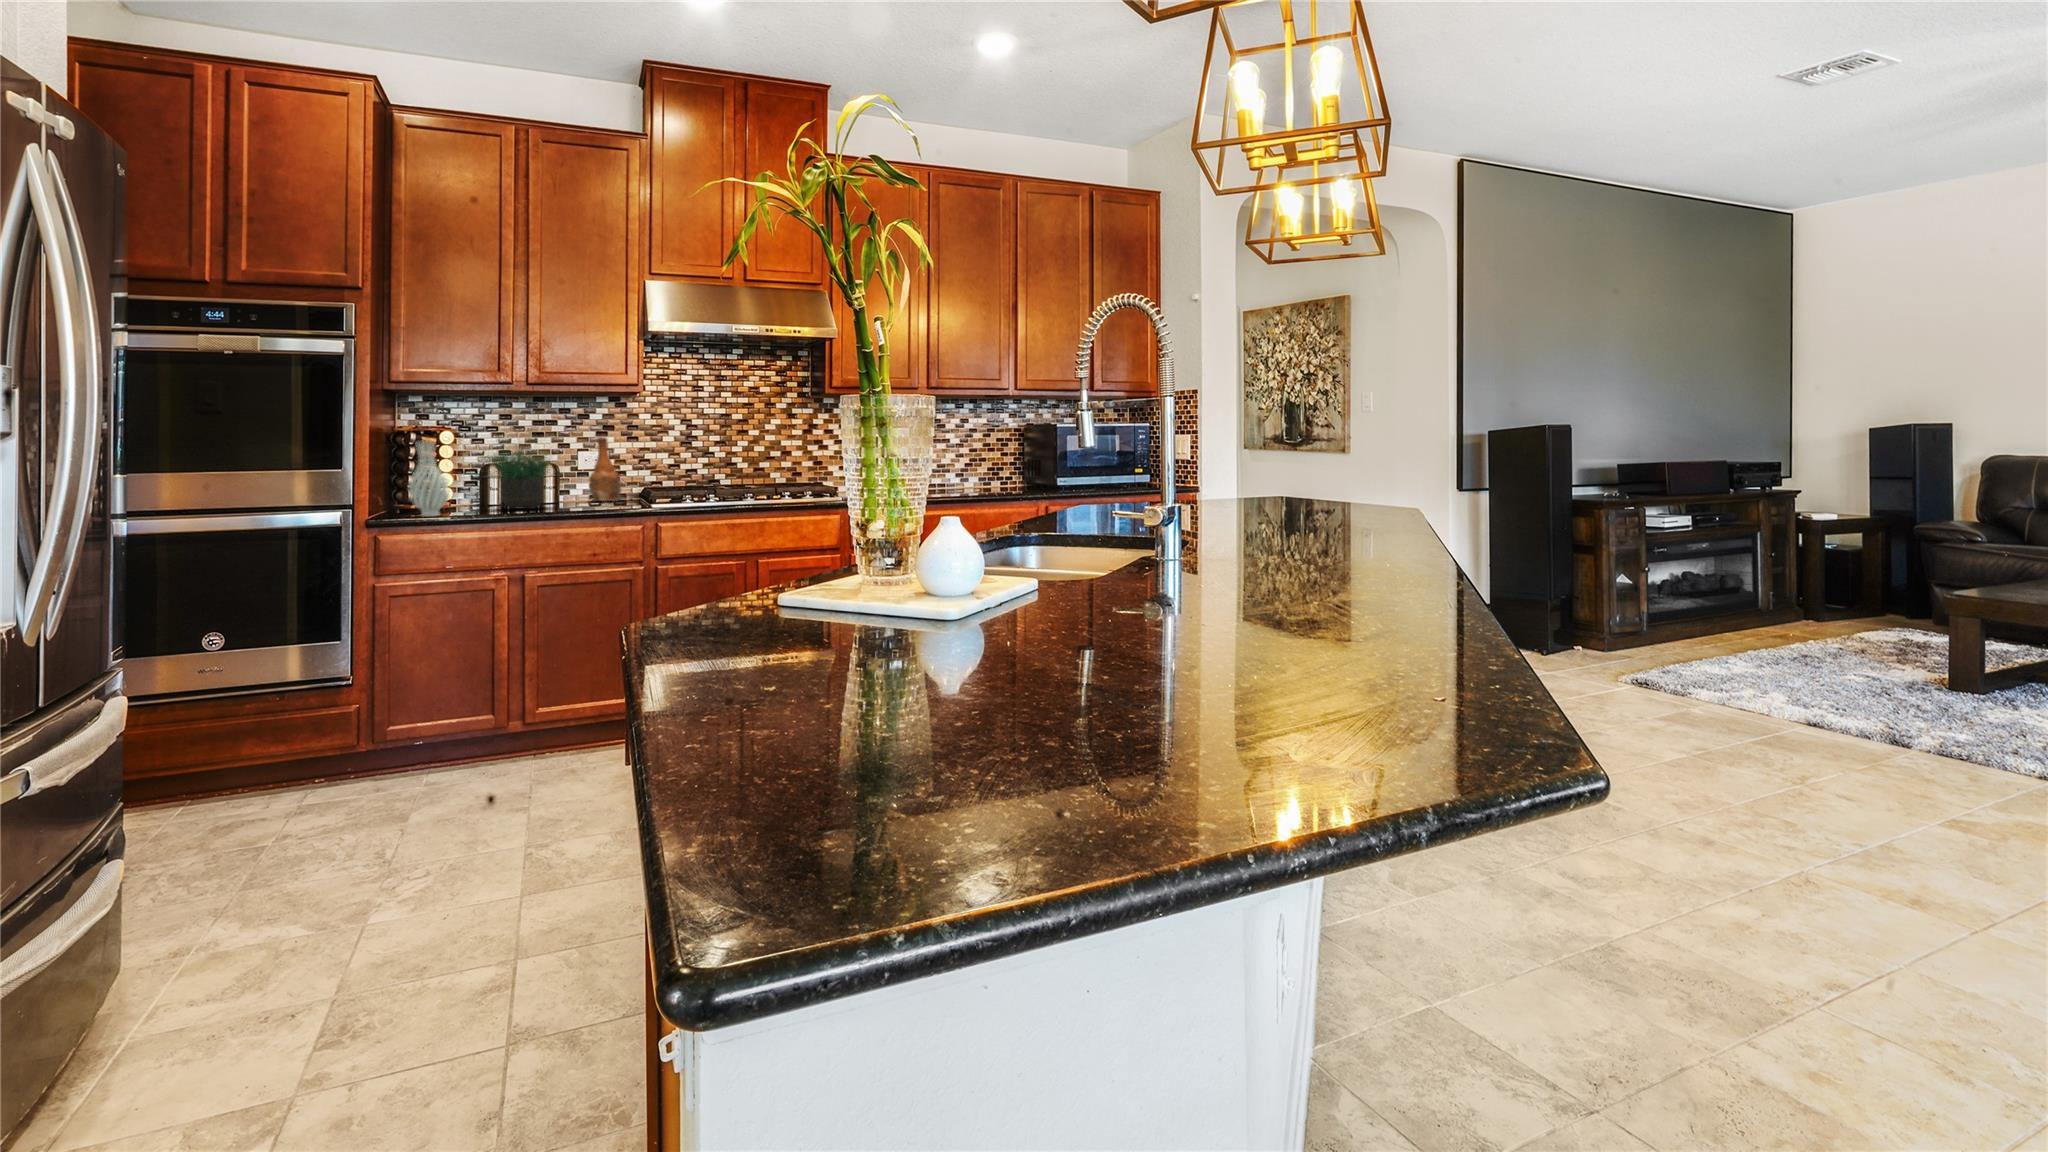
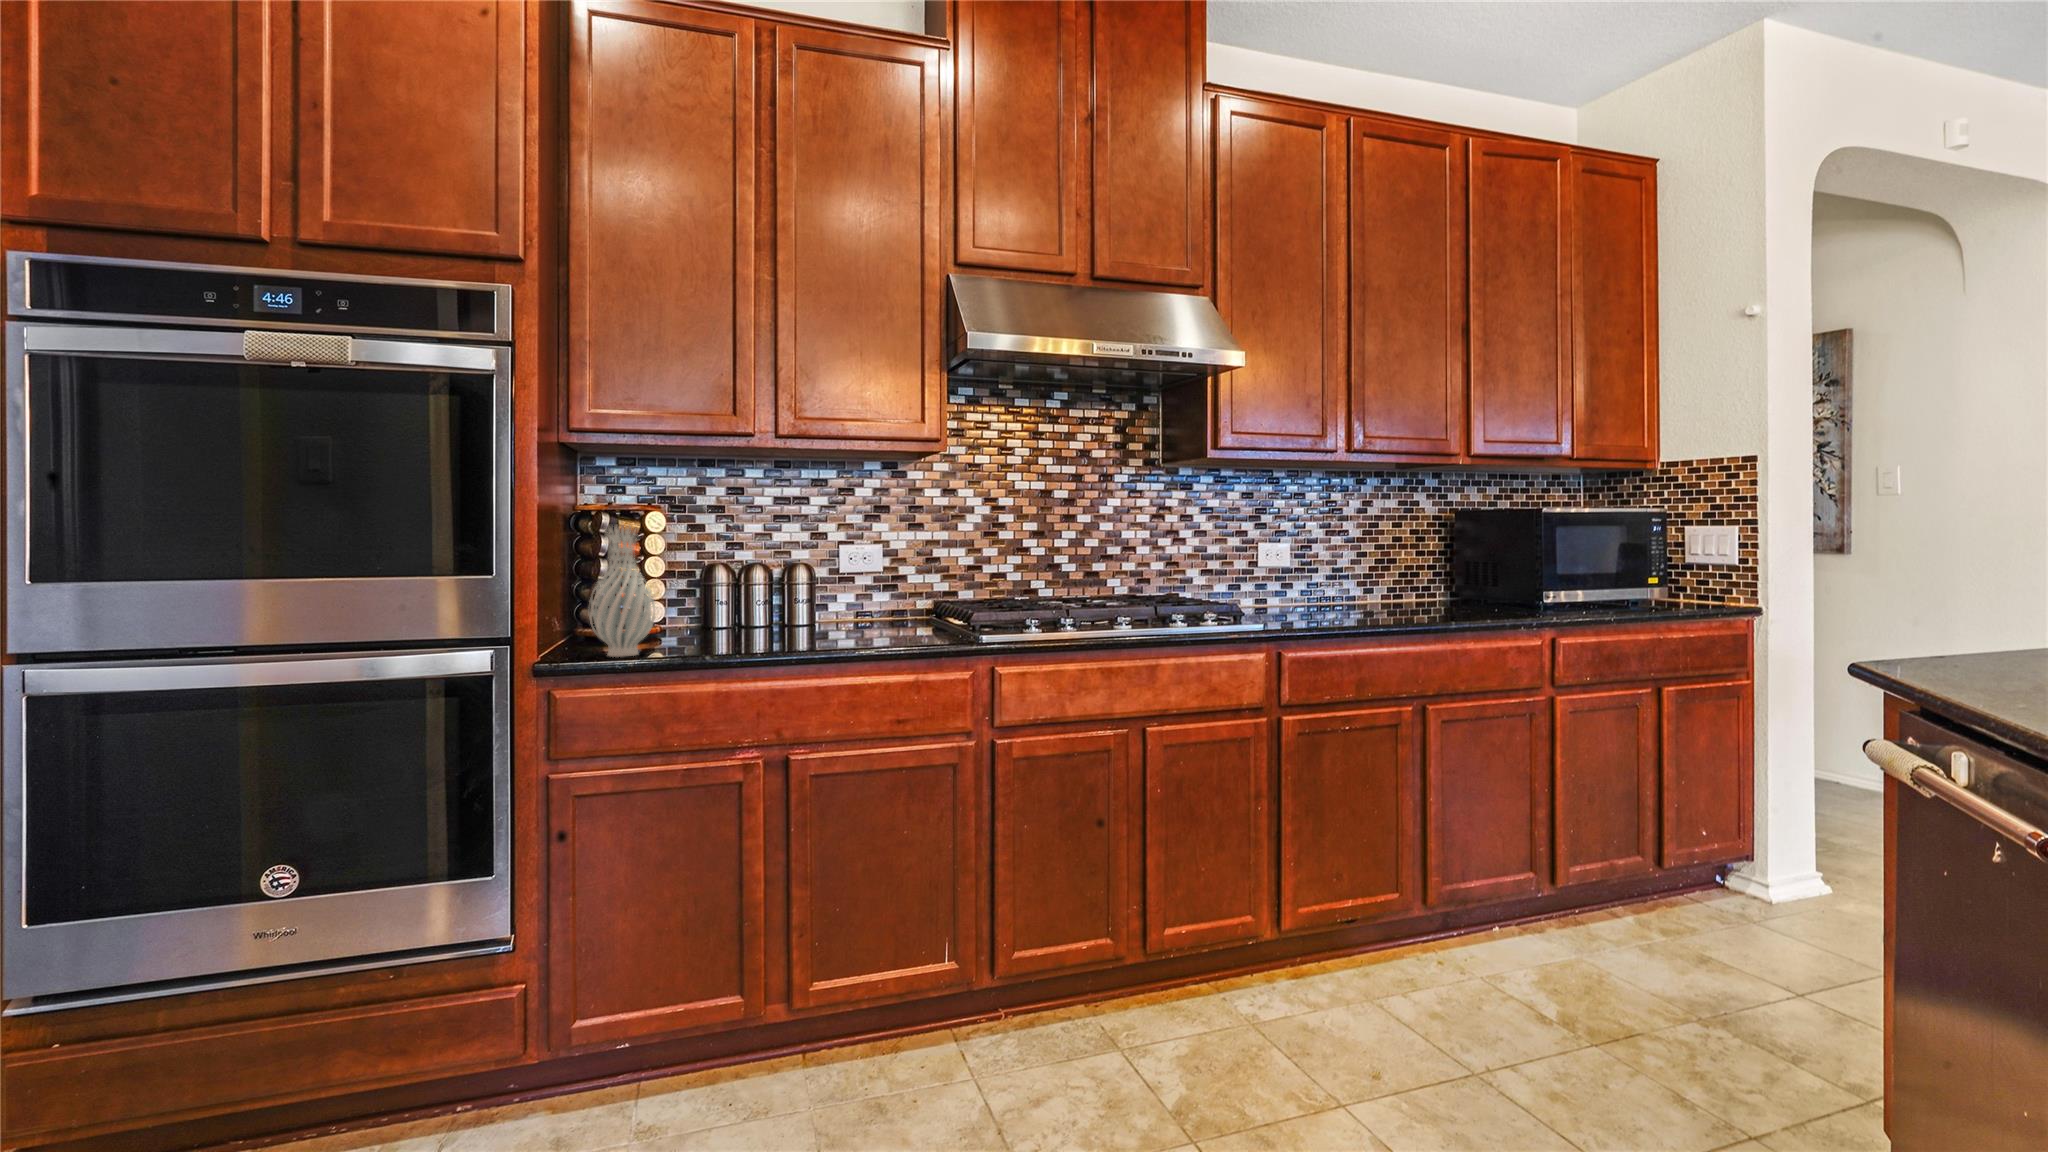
bottle: present [589,437,621,501] -> none [851,523,905,622]
potted plant: present [488,443,551,509] -> none [683,495,835,640]

